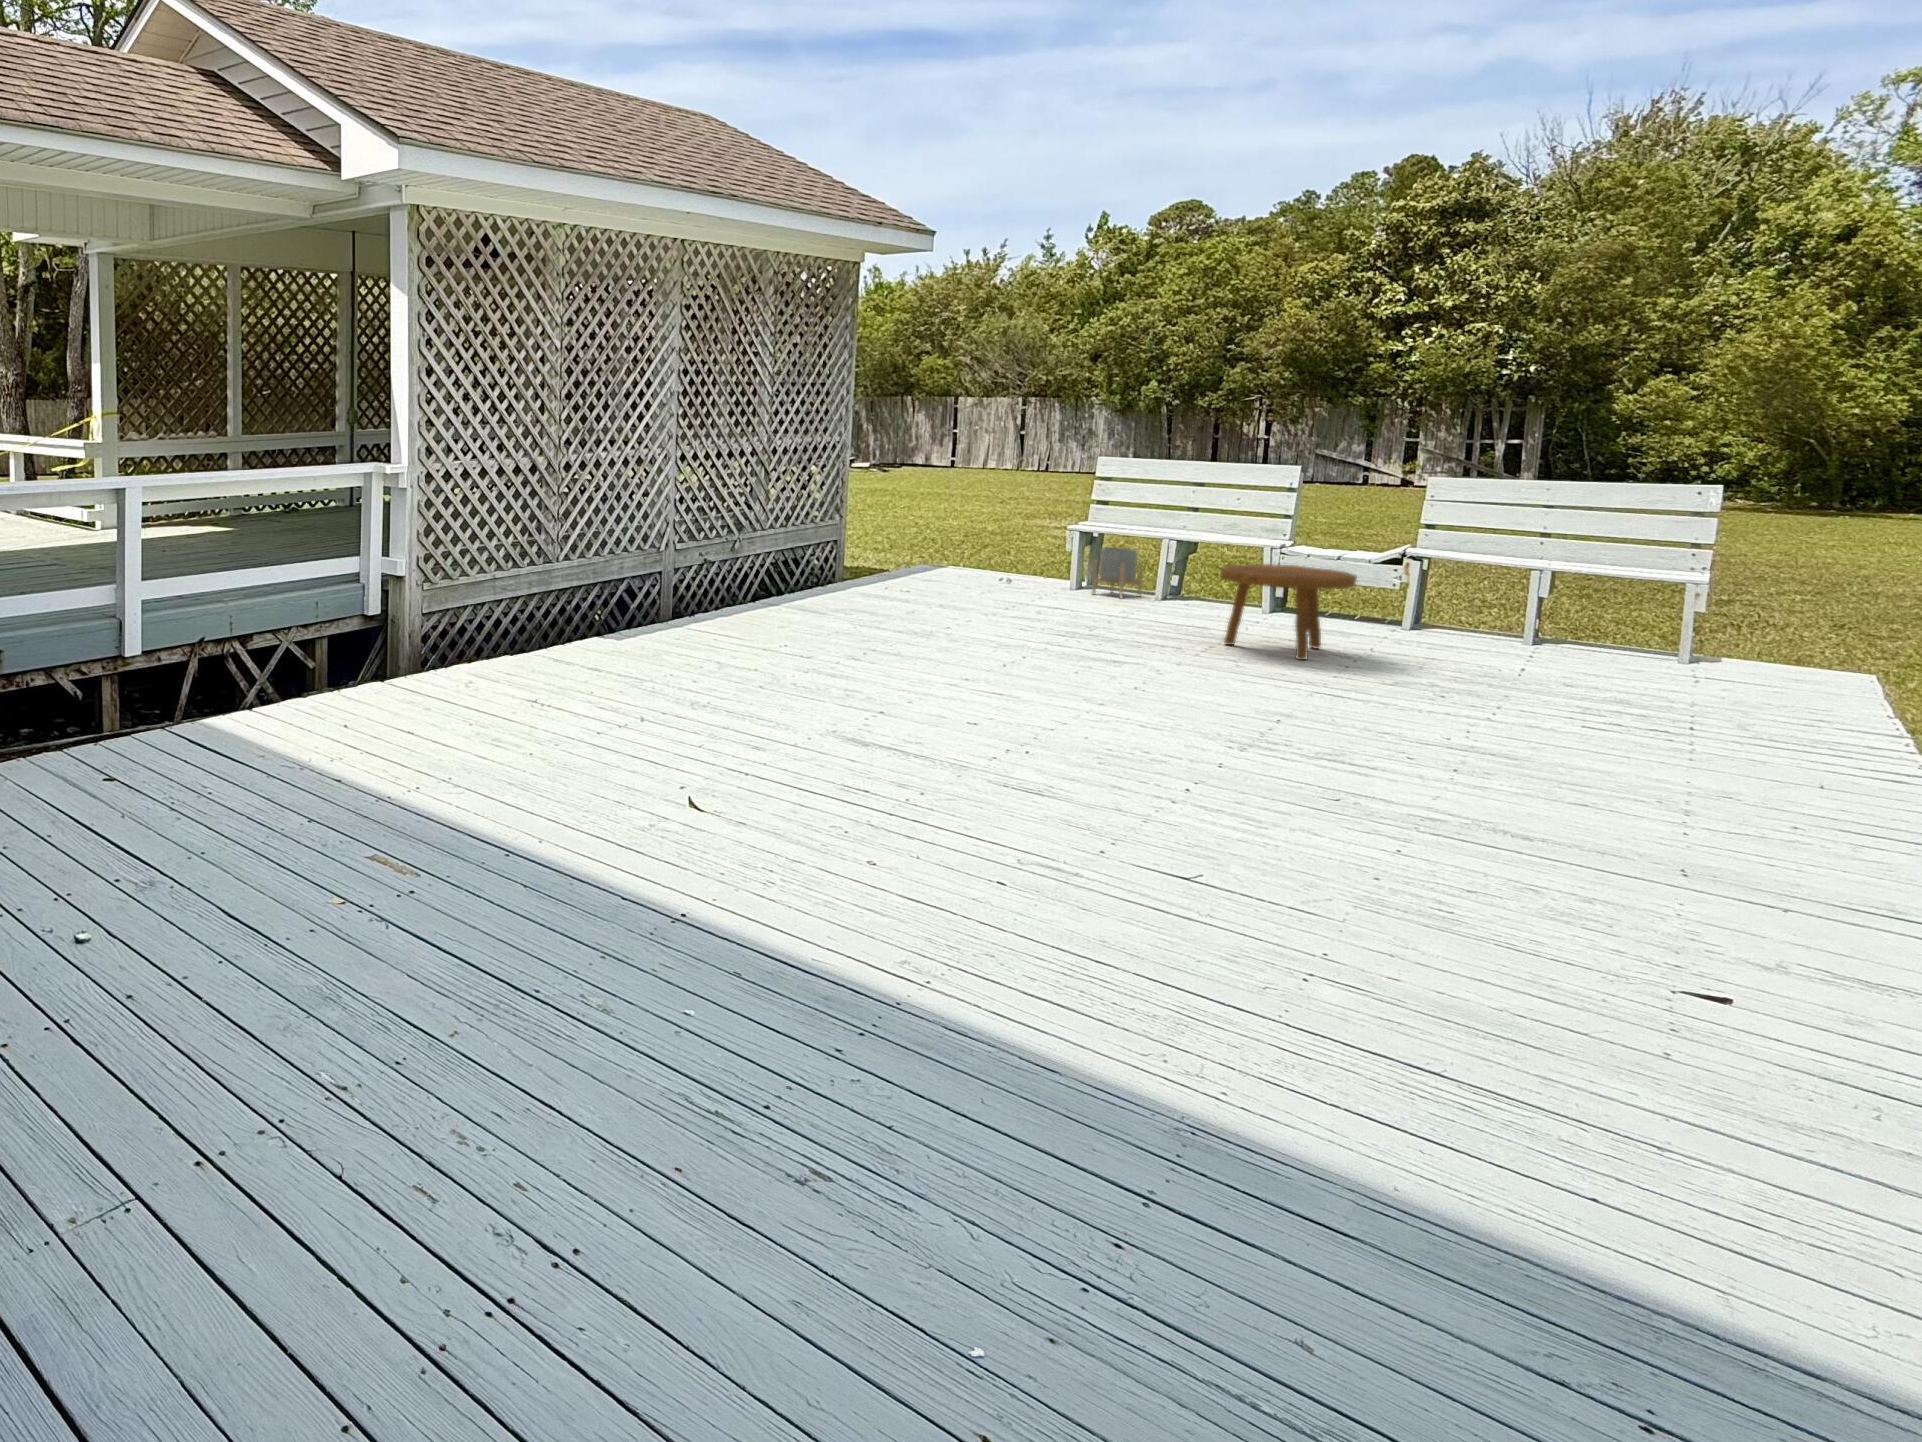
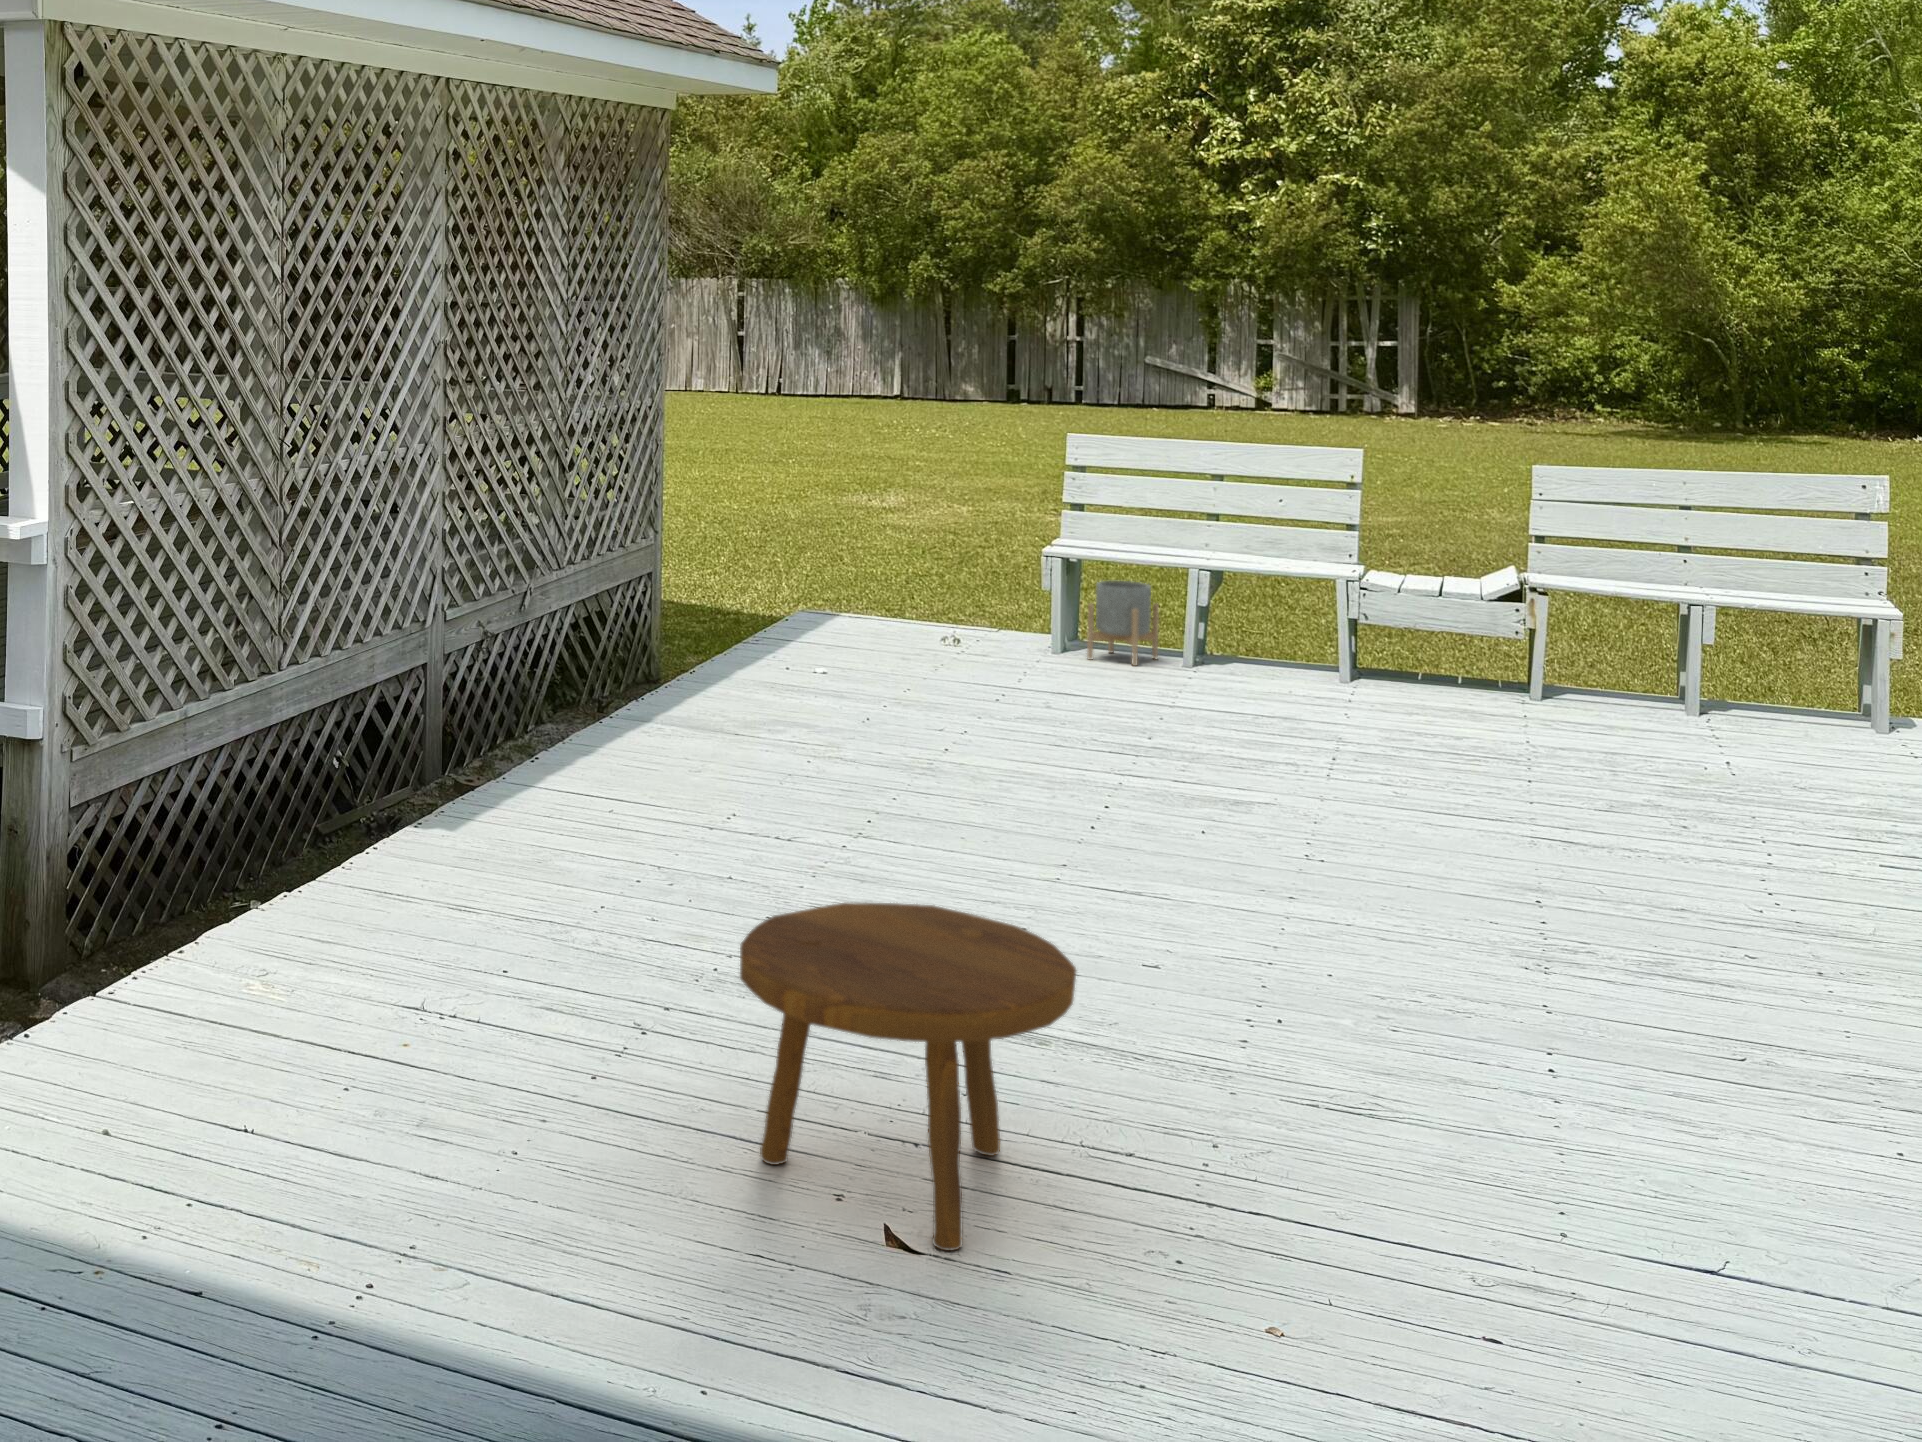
footstool: present [1220,564,1357,660] -> present [740,903,1076,1251]

